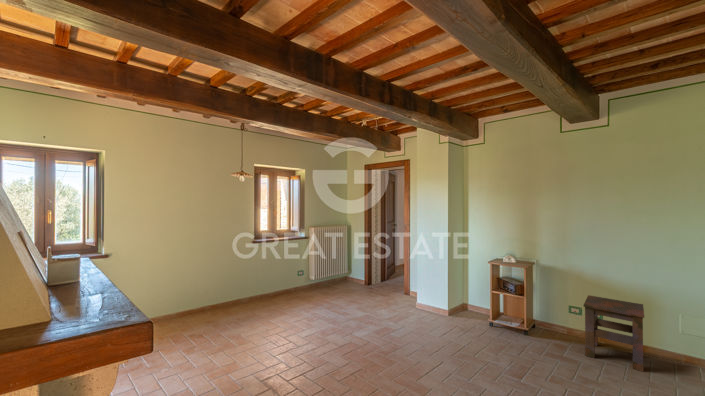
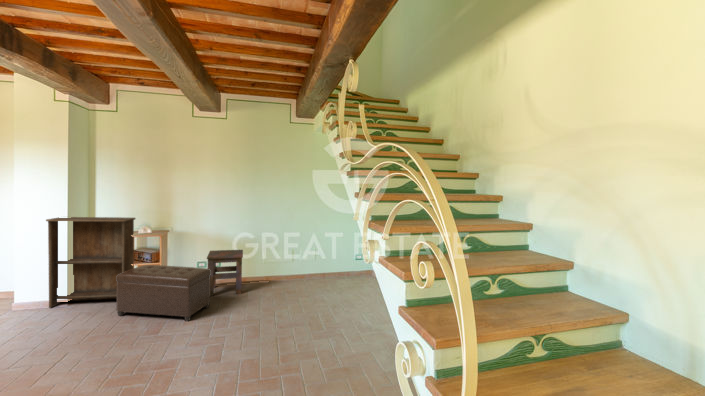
bookshelf: none [434,239,500,332] -> present [46,217,135,308]
ottoman: none [481,296,590,384] -> present [116,265,211,321]

